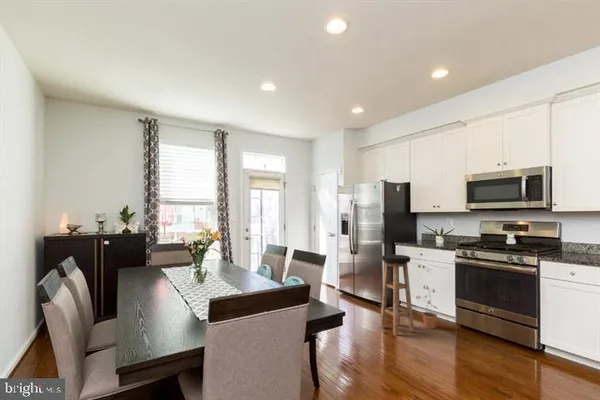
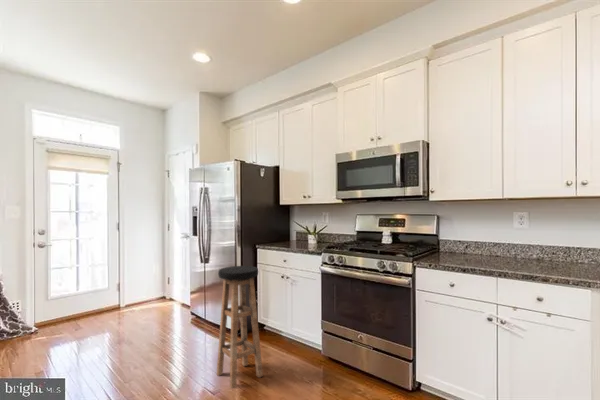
potted plant: present [417,286,437,329] -> none [271,305,299,366]

